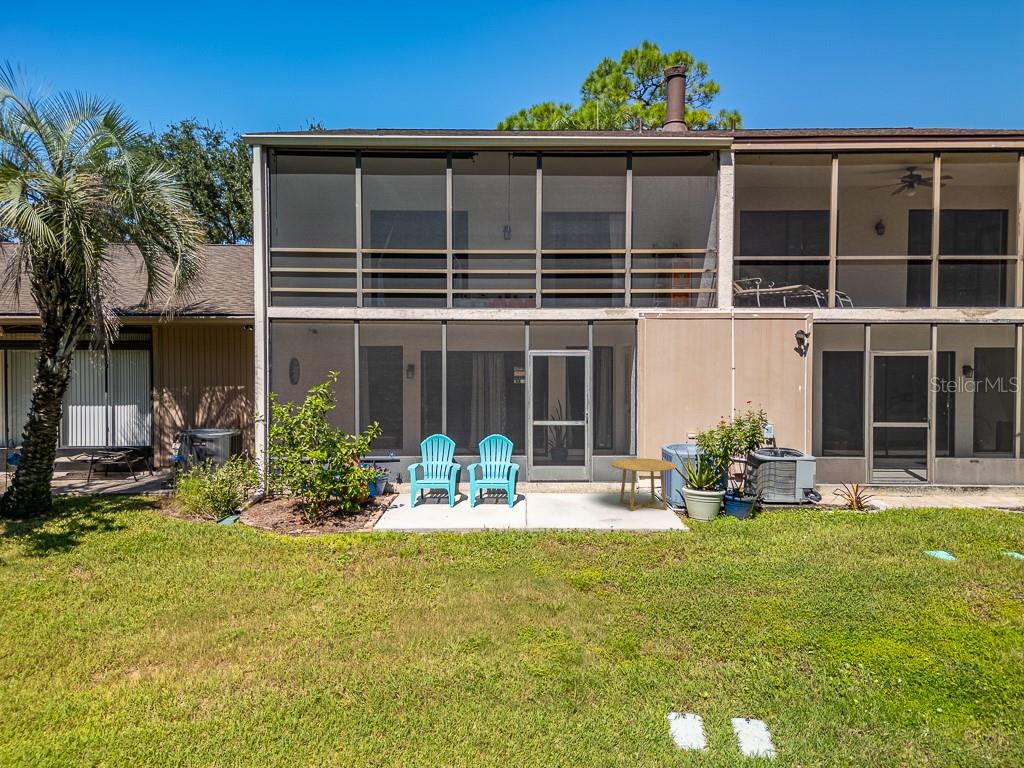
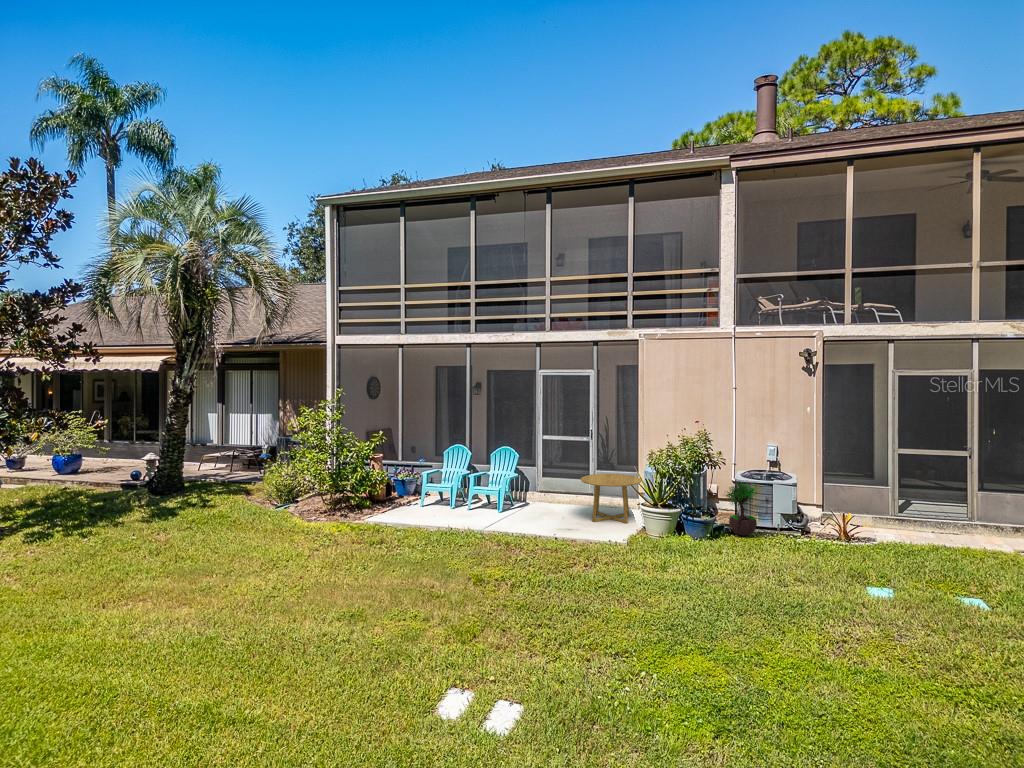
potted tree: none [770,454,807,513] -> present [726,480,758,536]

